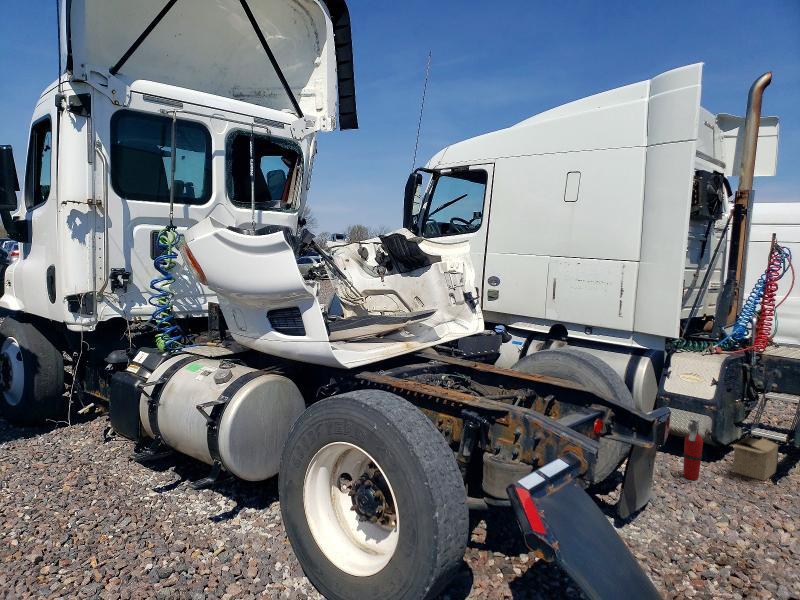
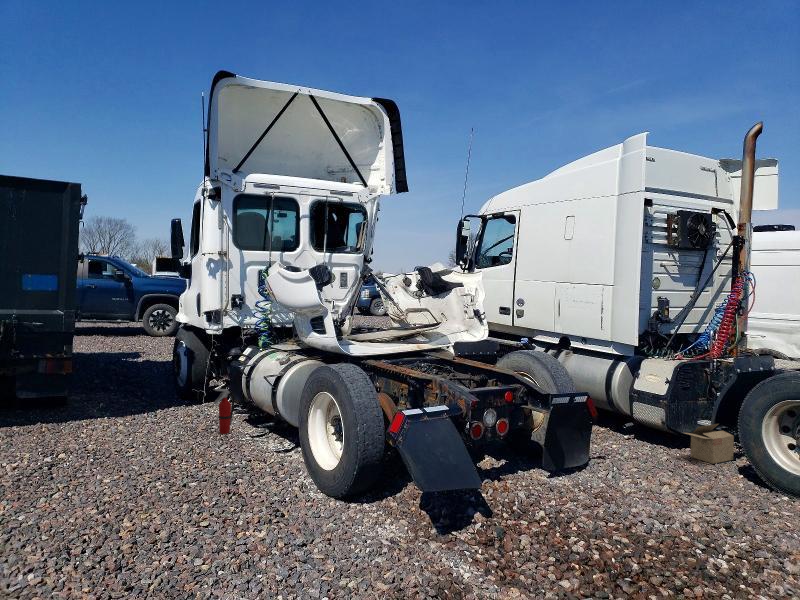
fire extinguisher: present [683,418,703,480] -> present [213,389,235,434]

